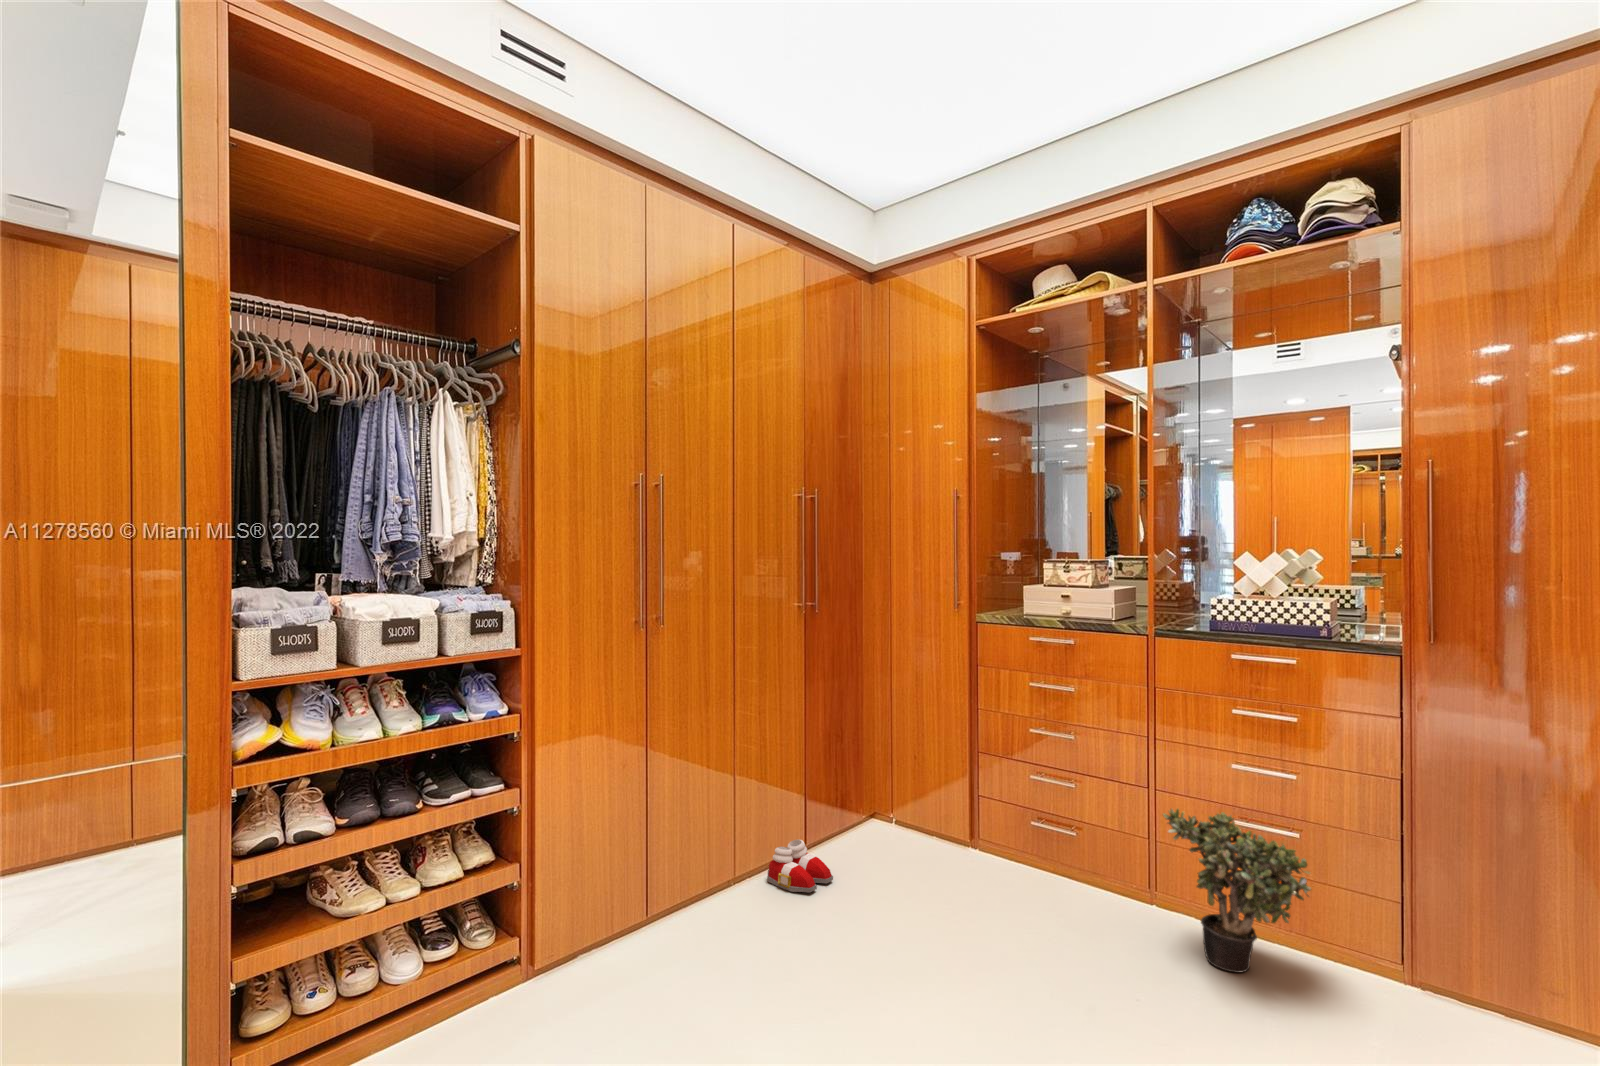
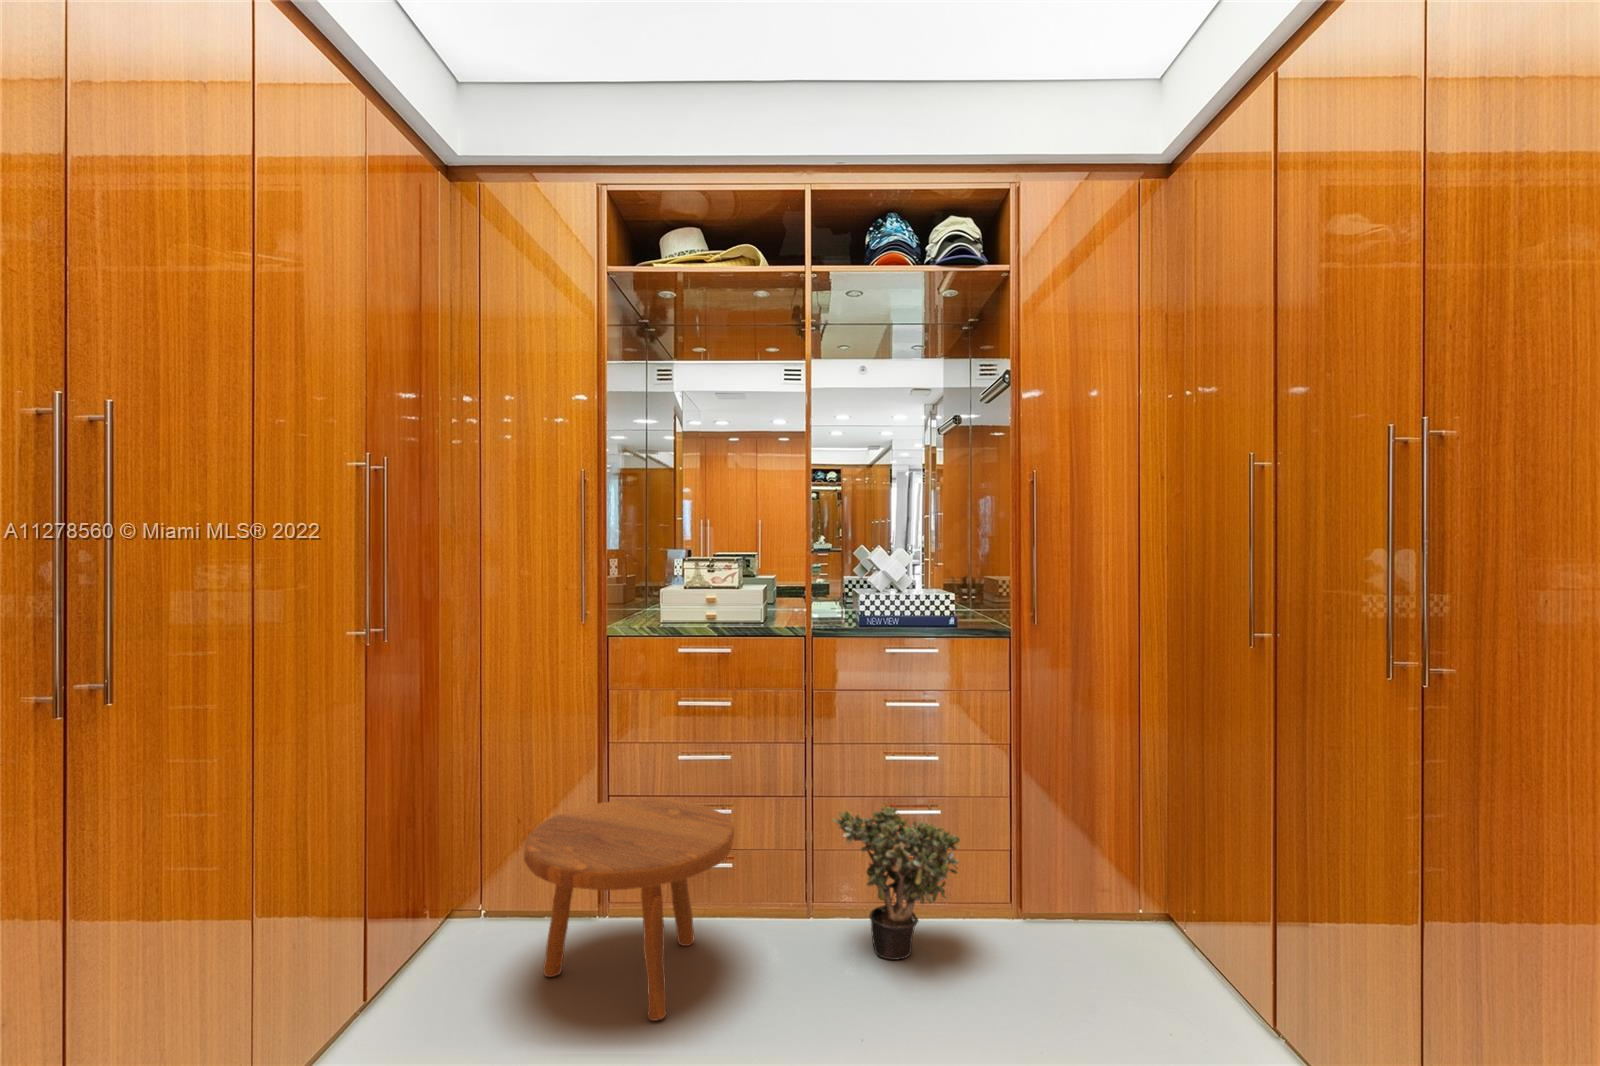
footstool: none [880,759,1059,947] -> present [524,798,734,1021]
slippers: present [767,840,833,892] -> none [357,953,455,1027]

